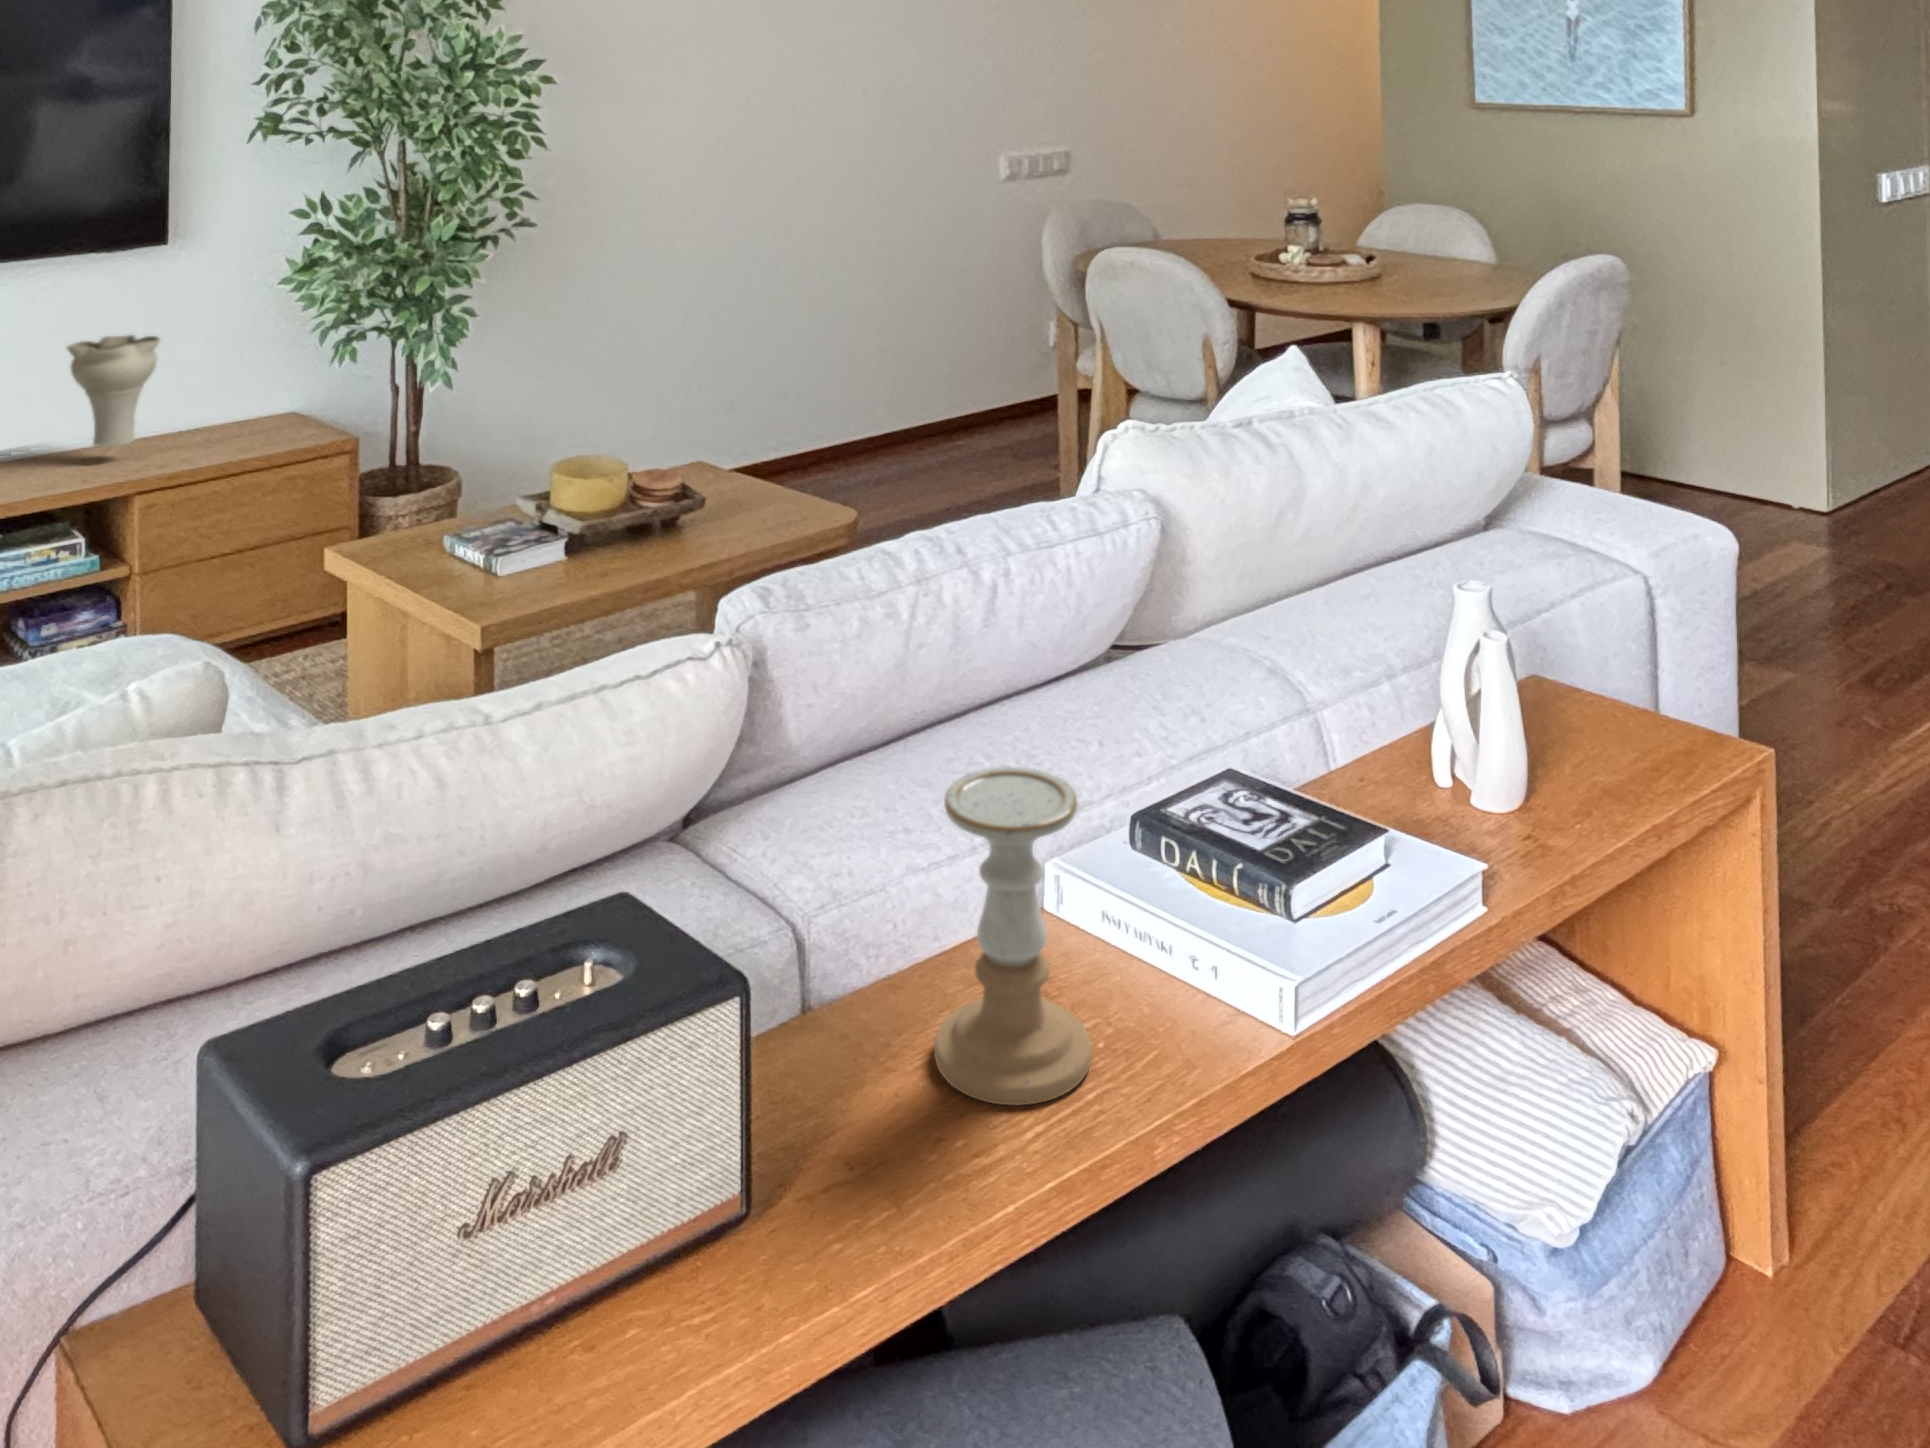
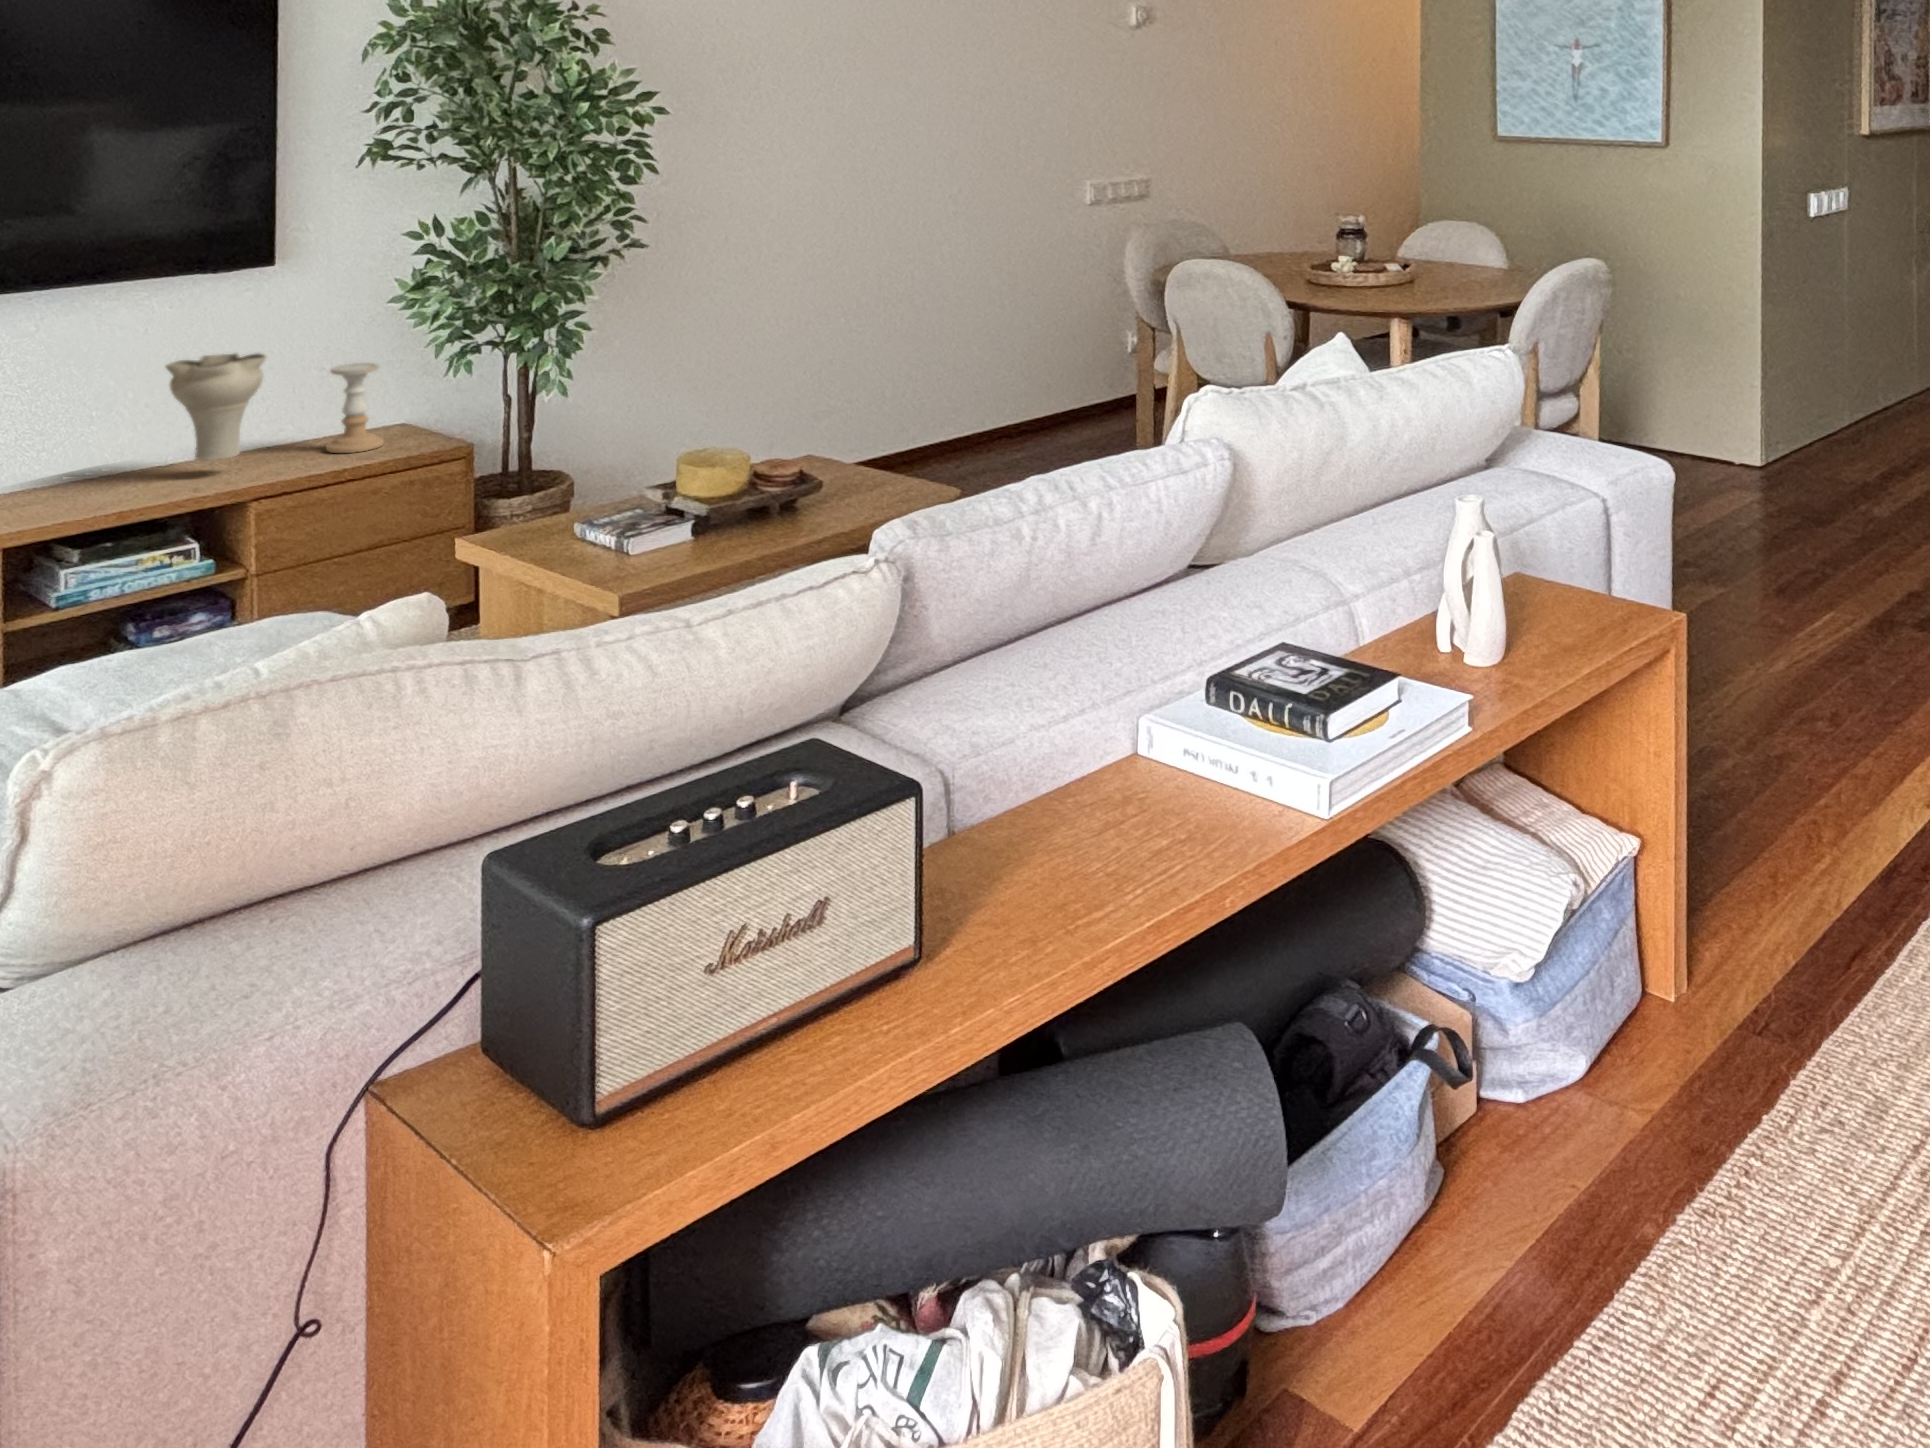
candle holder: present [934,767,1092,1105] -> present [326,363,384,453]

